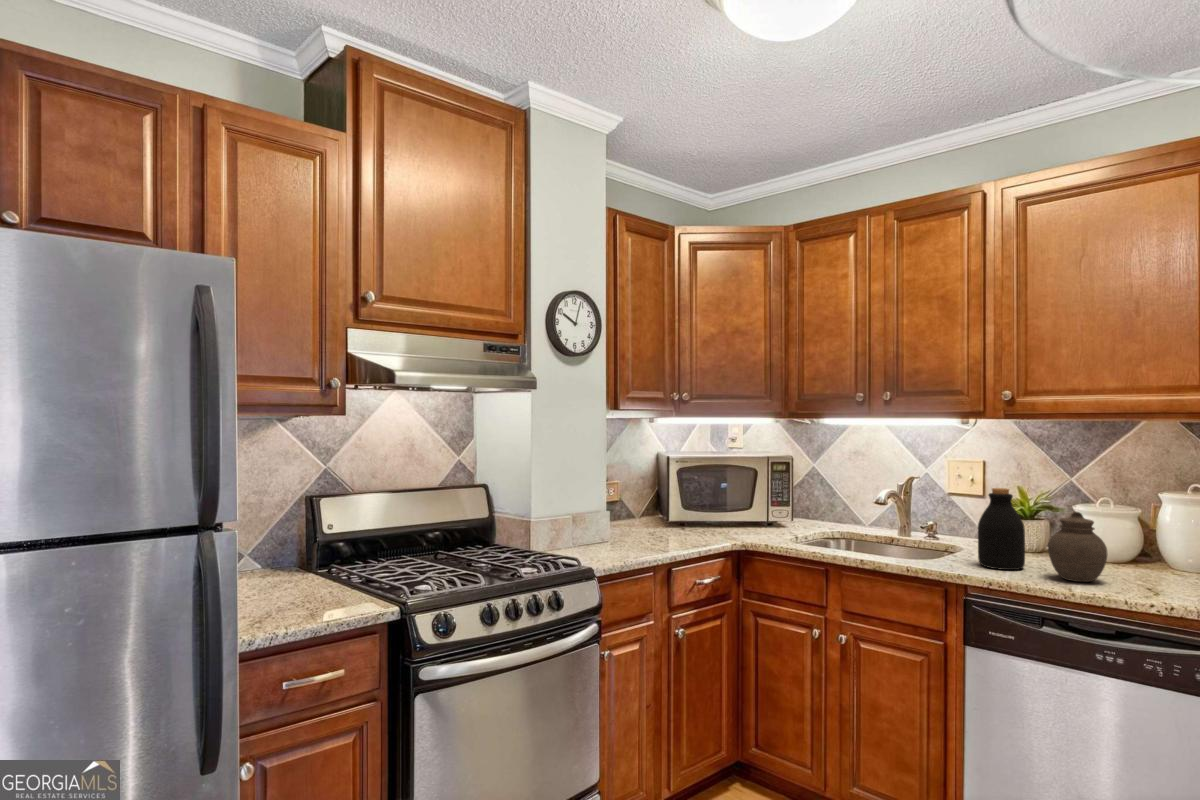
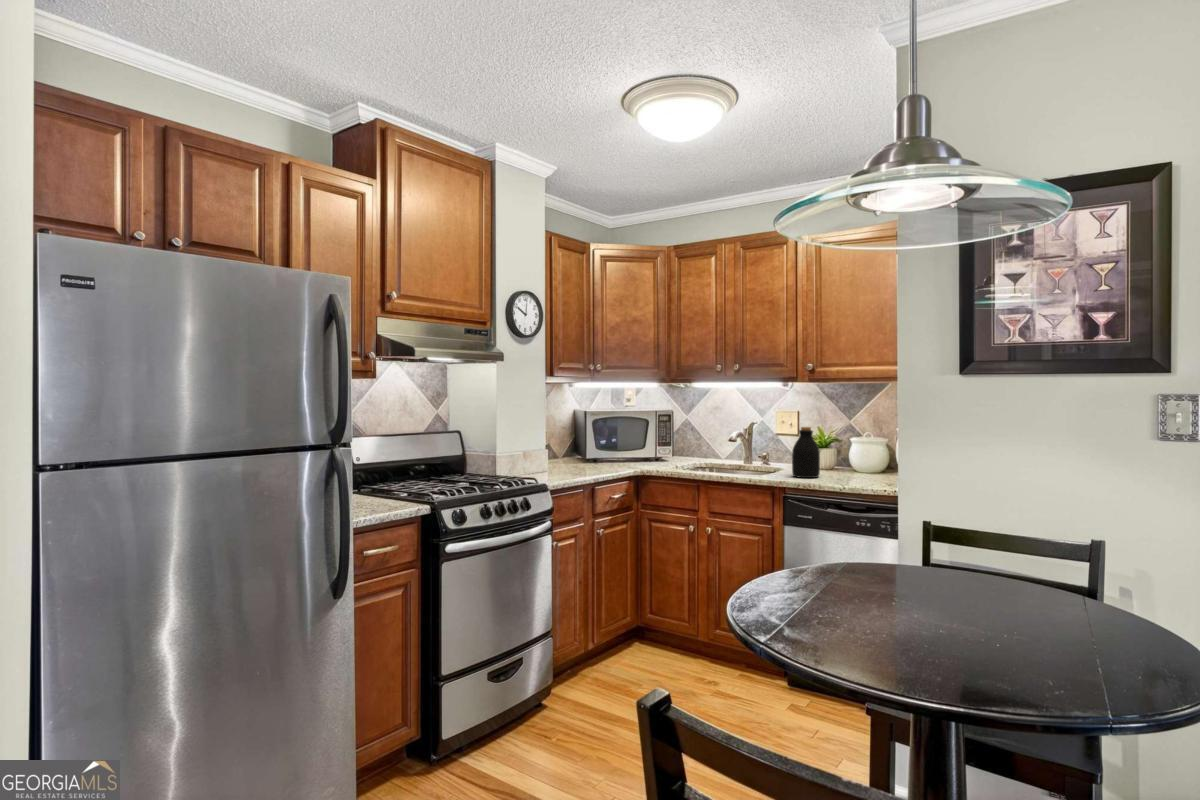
jar: present [1048,512,1108,582] -> none [832,439,865,482]

